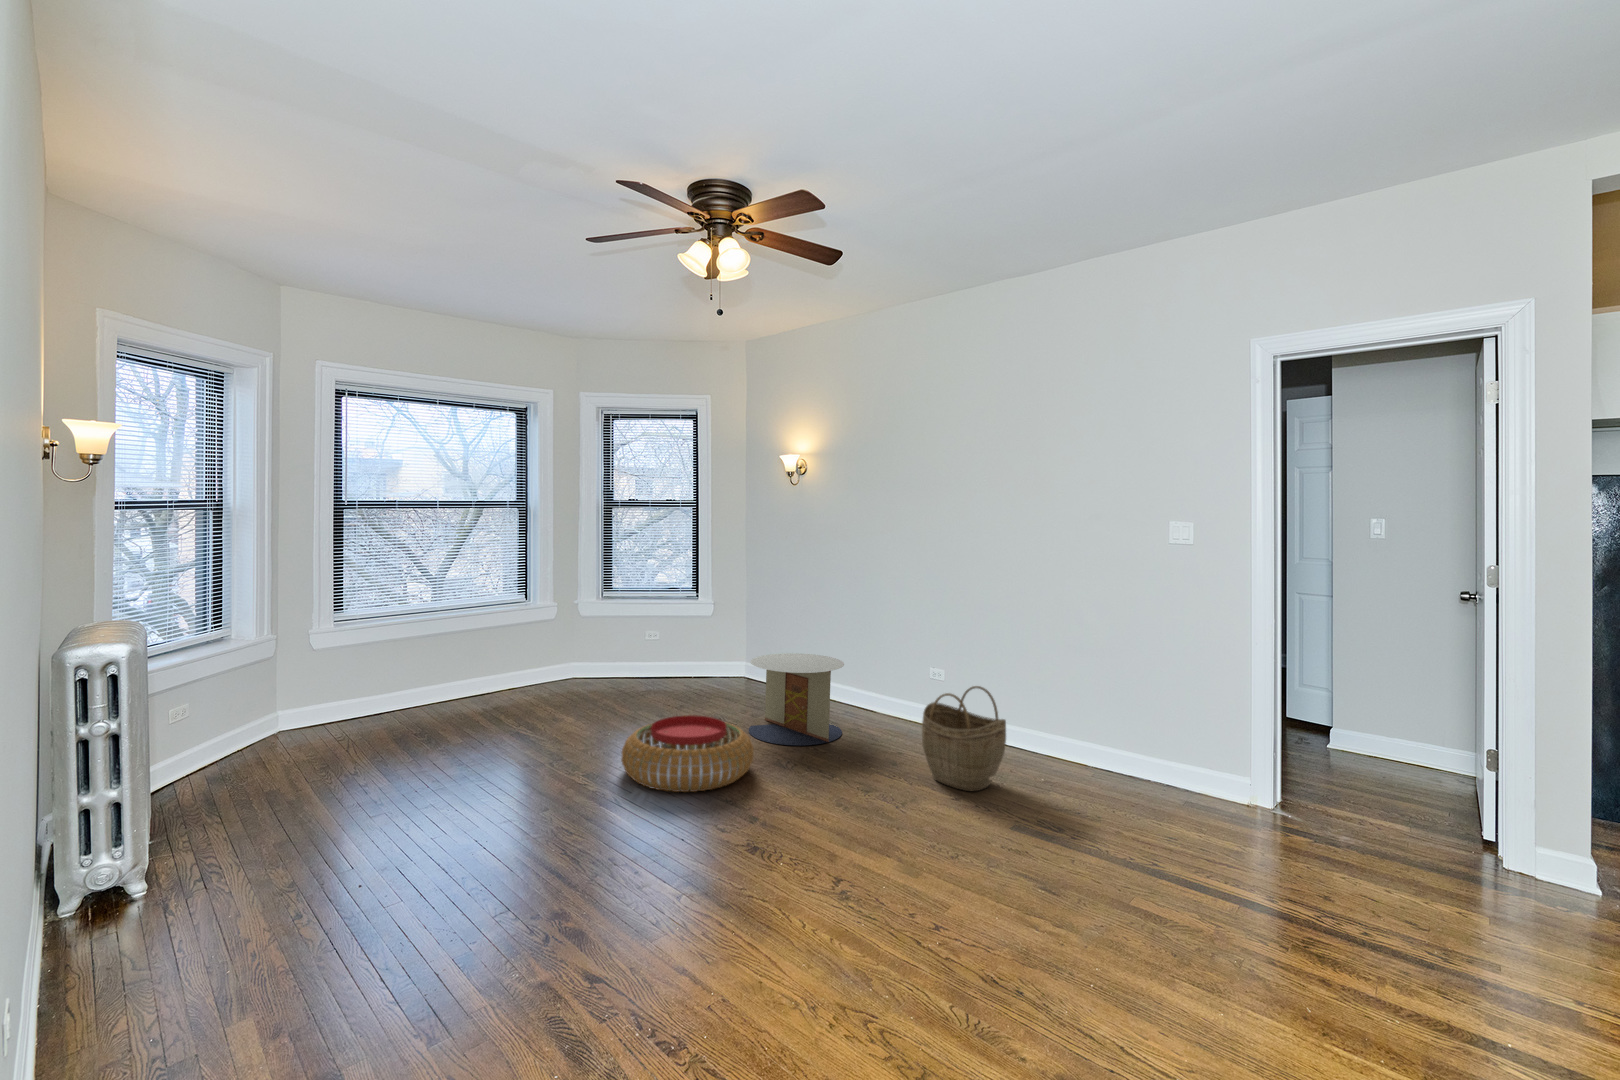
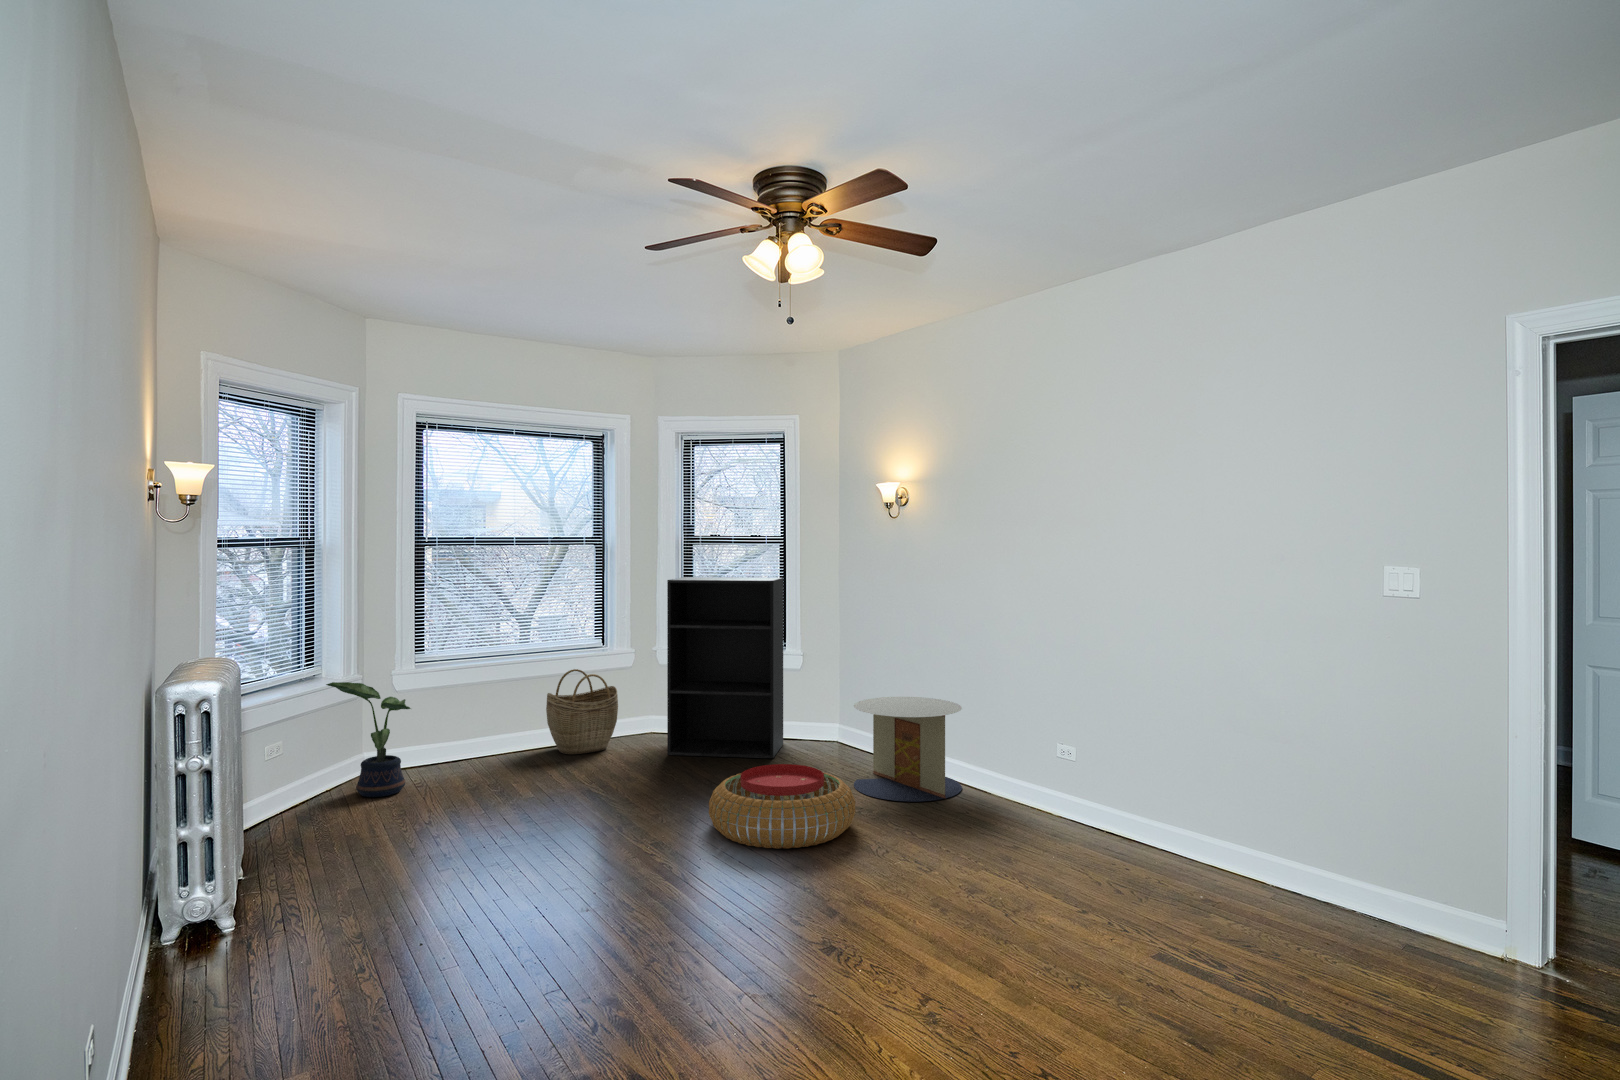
bookshelf: none [578,544,687,707] -> present [667,577,783,758]
potted plant: none [238,641,330,750] -> present [326,682,411,797]
woven basket: present [922,686,1006,791] -> present [546,669,618,755]

